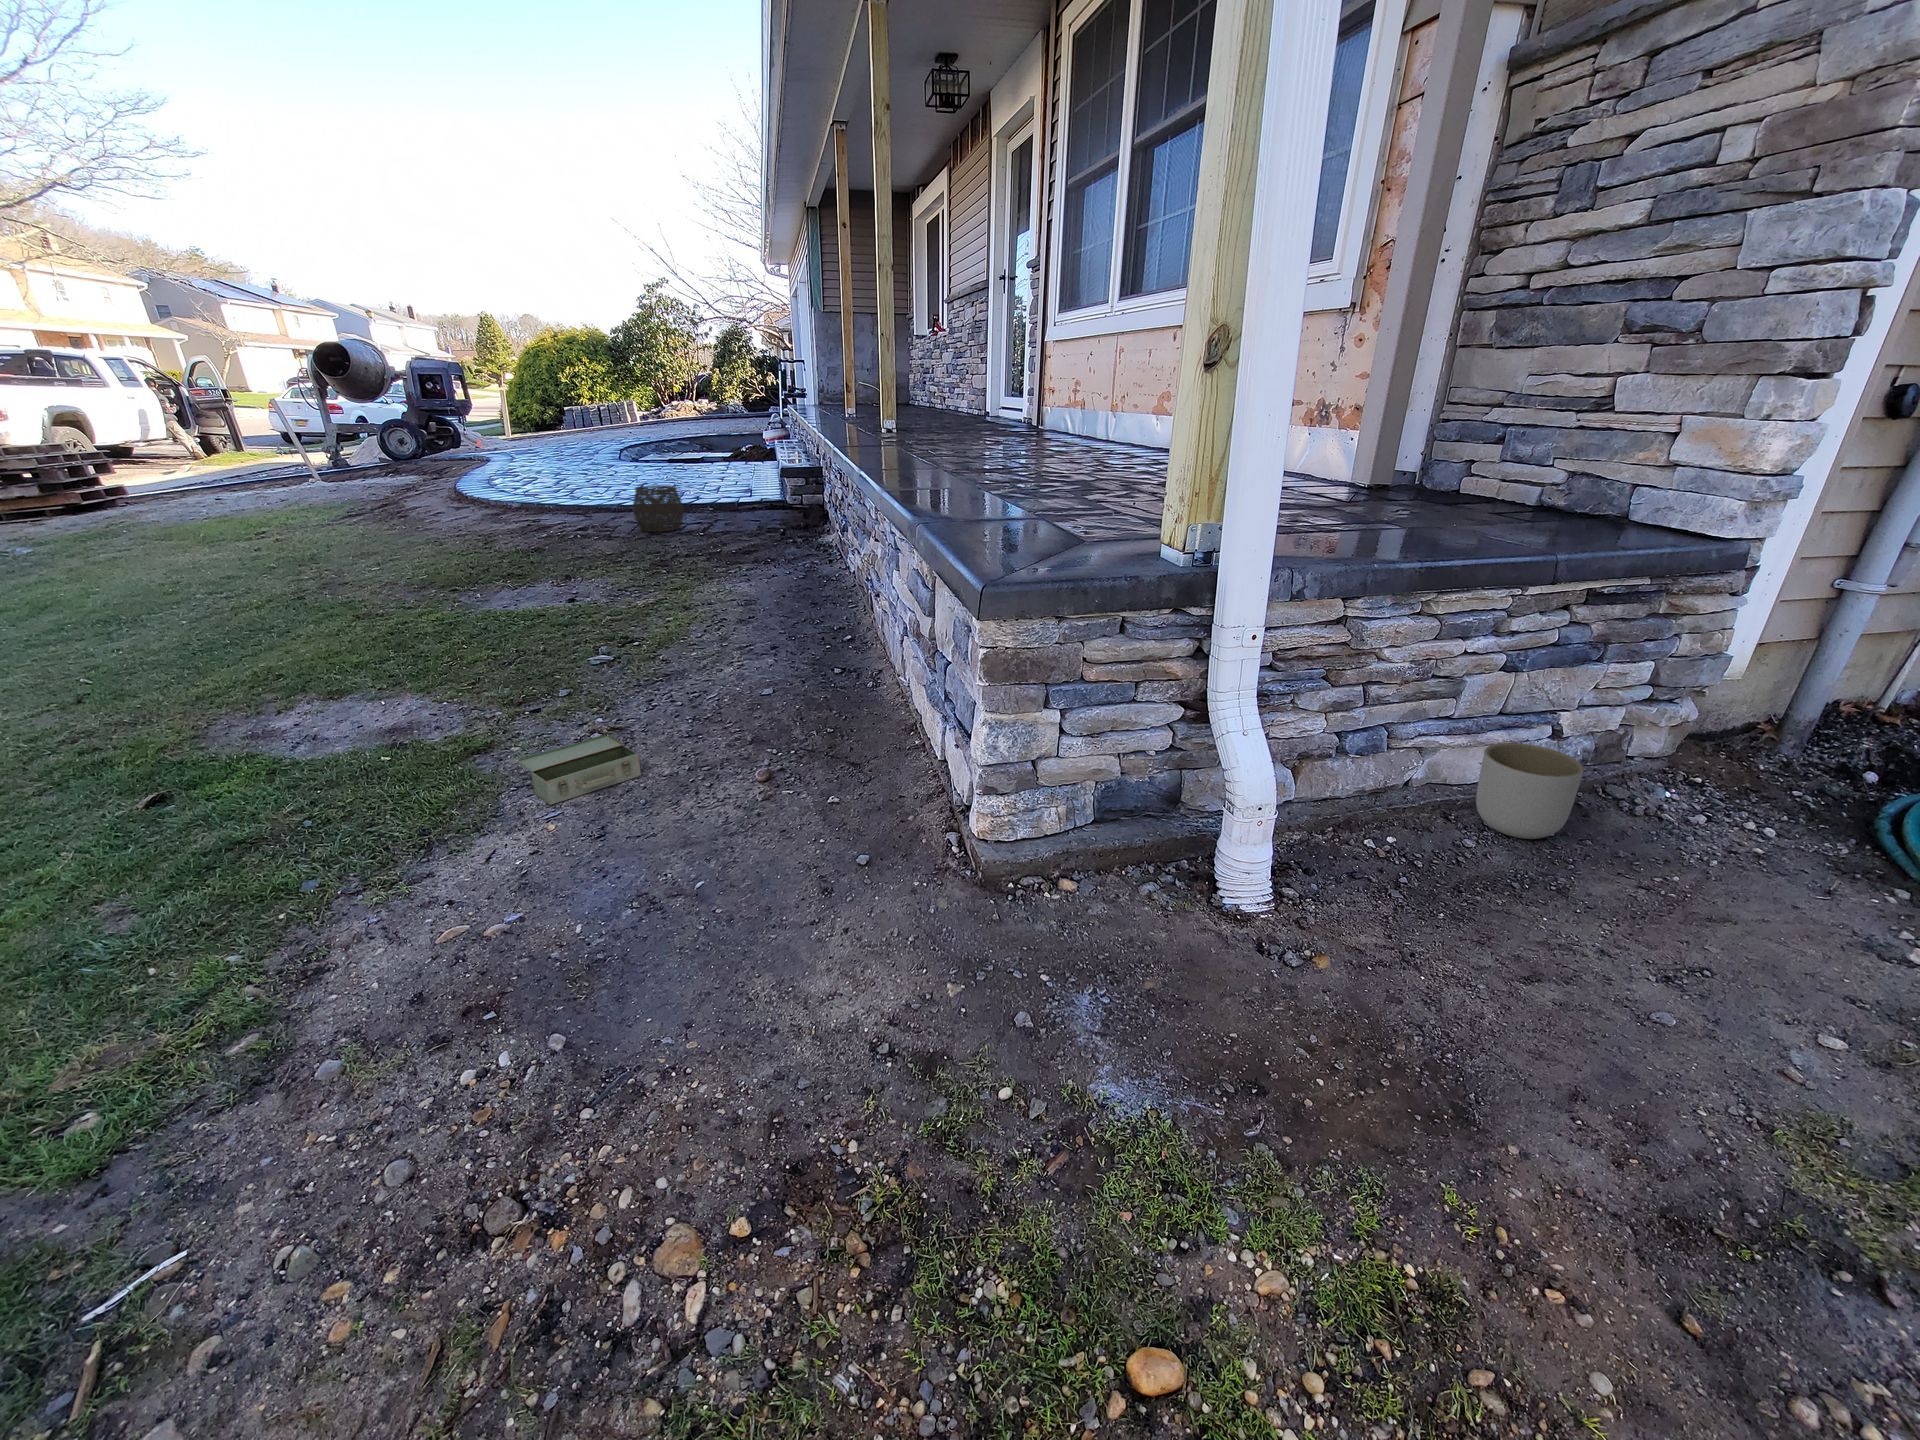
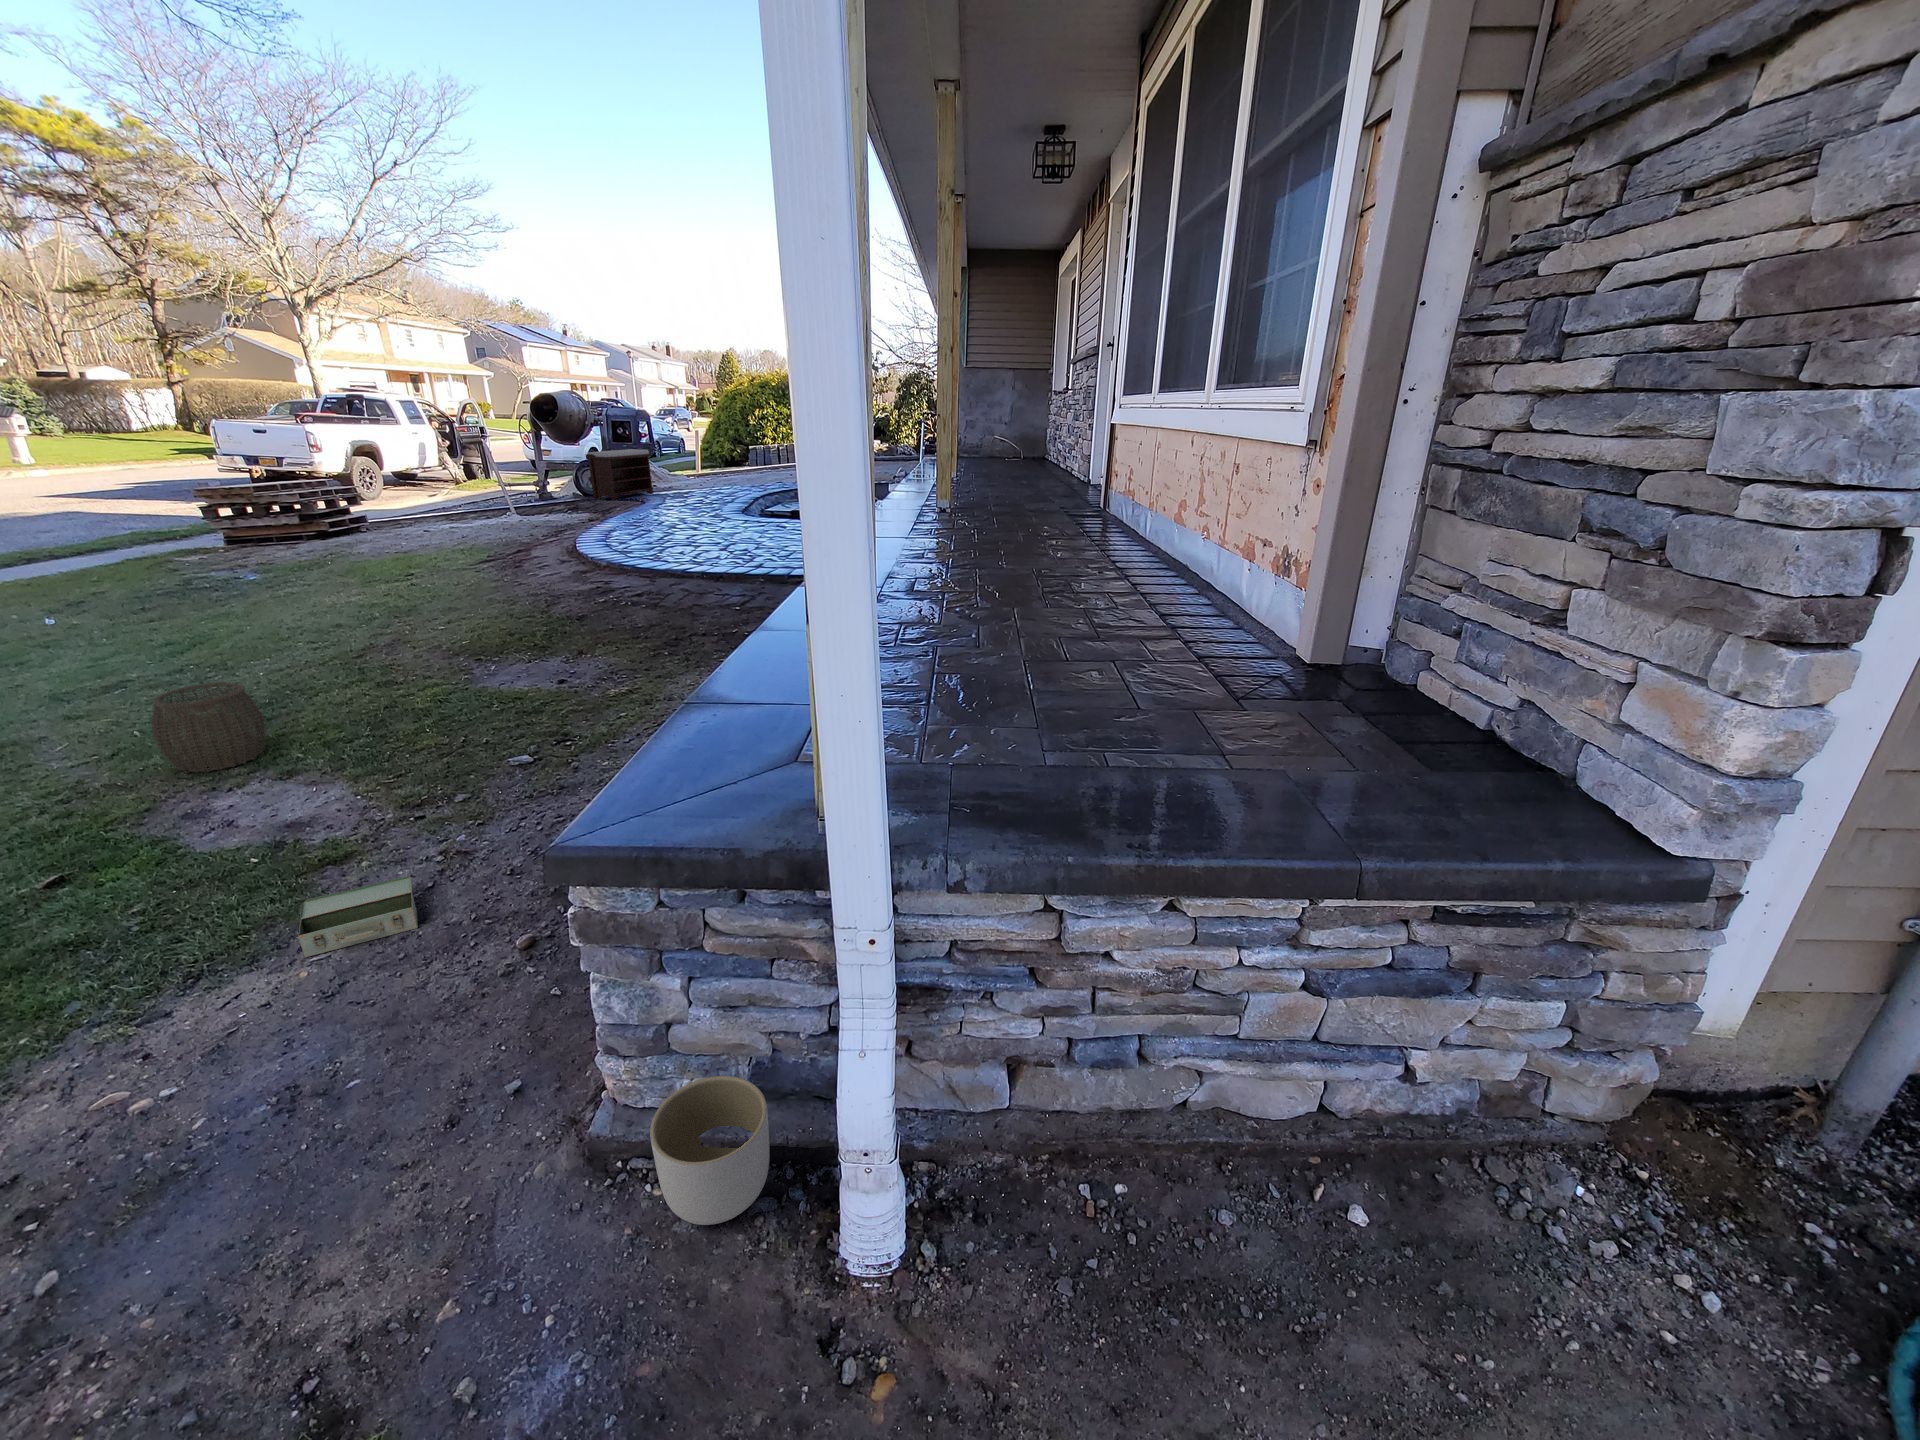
bench: none [391,406,473,463] -> present [586,449,653,500]
woven basket: present [633,485,683,532] -> present [152,682,266,773]
planter: present [1476,743,1584,839] -> present [650,1076,769,1225]

